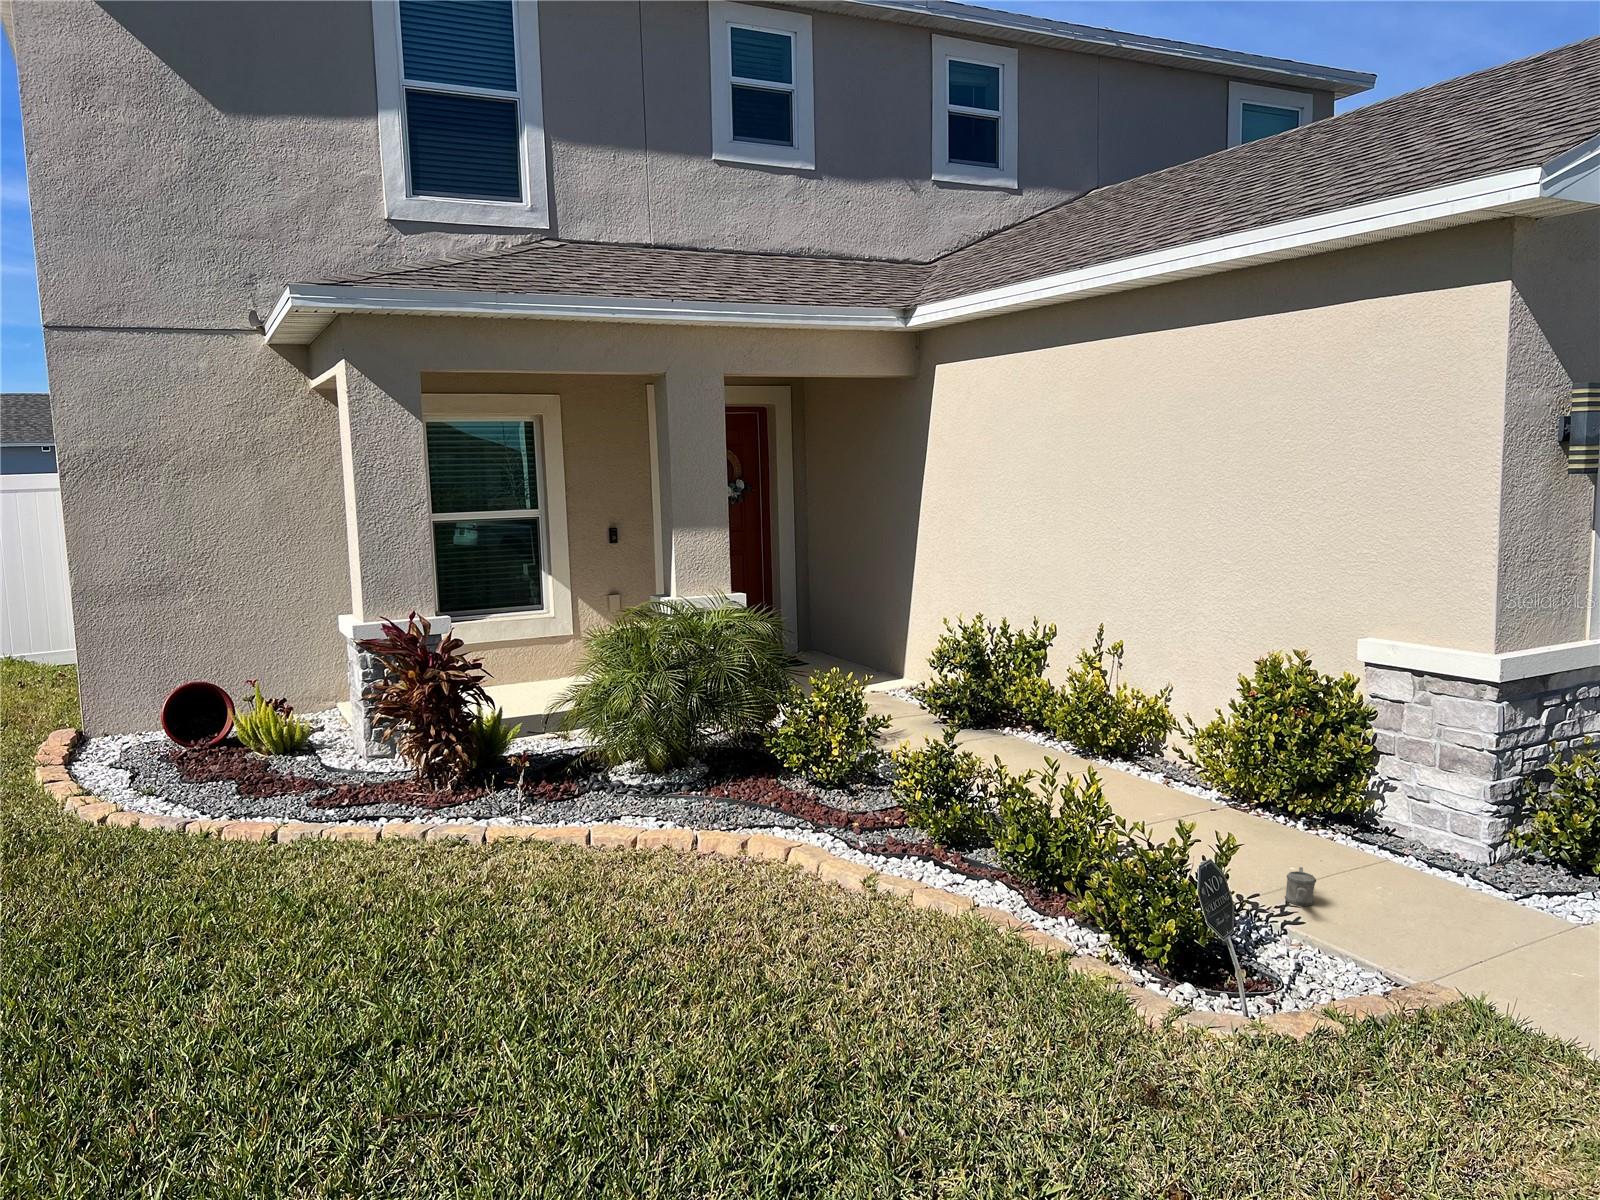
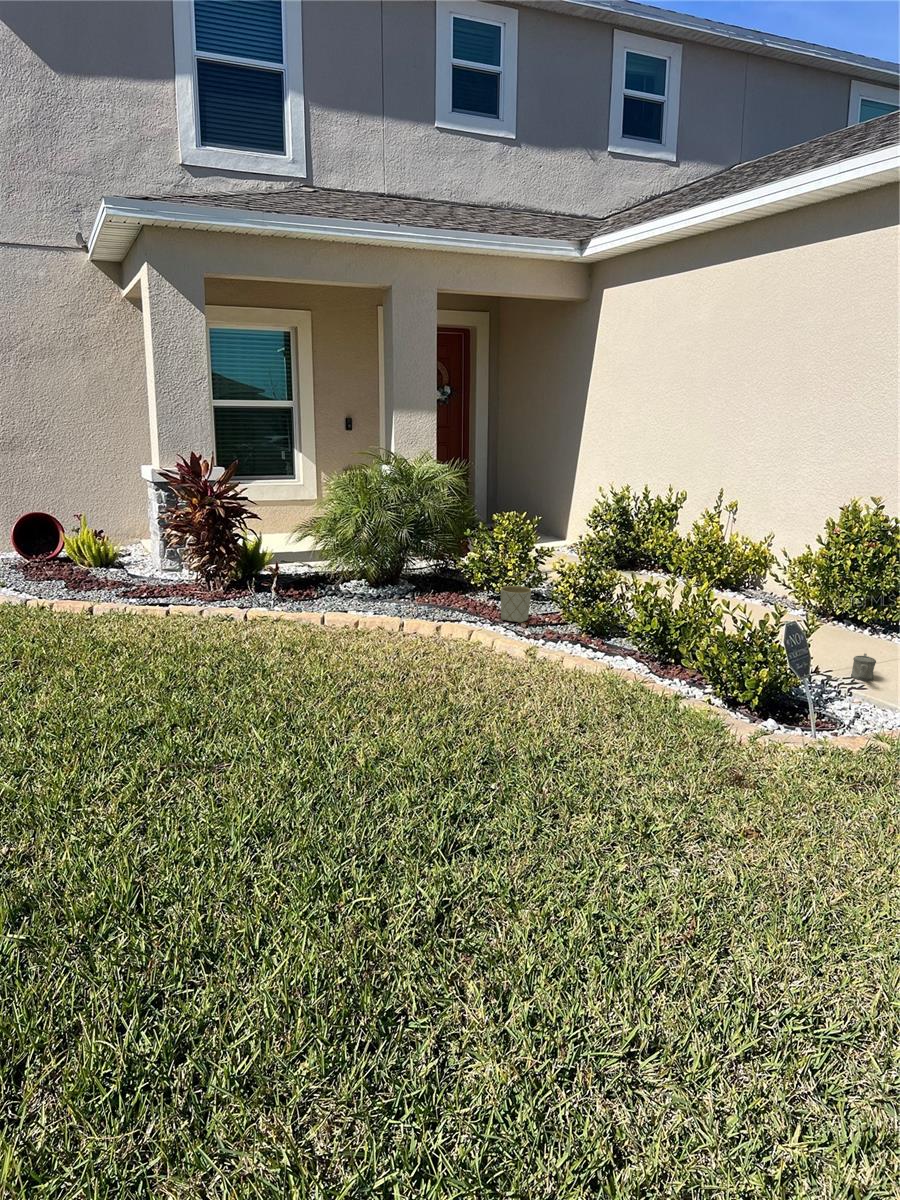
planter: none [824,779,864,831] -> present [501,586,531,623]

